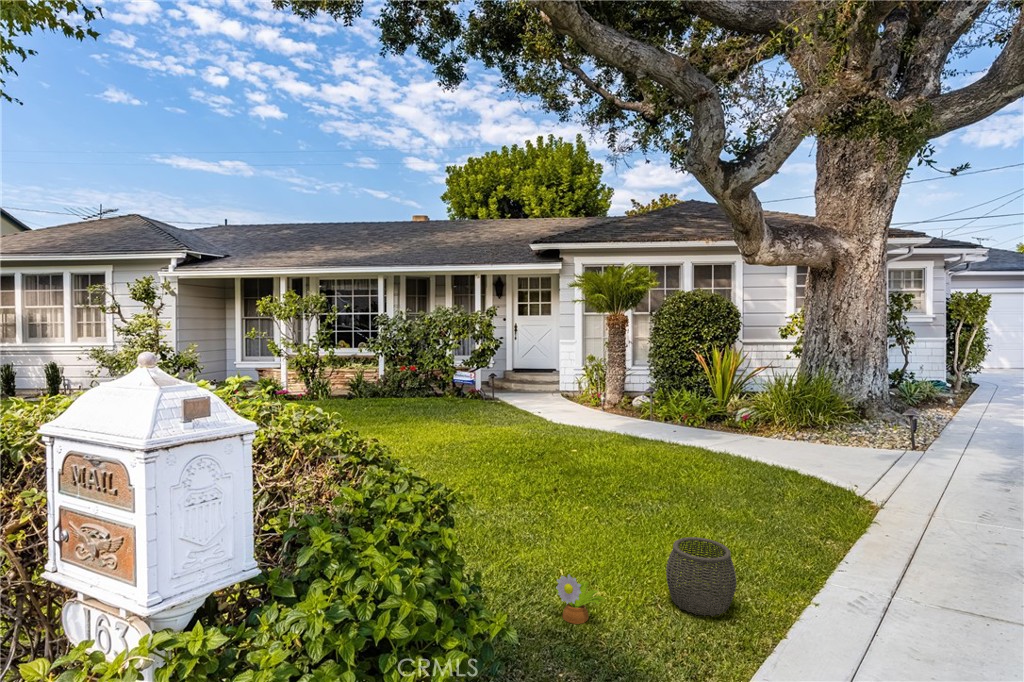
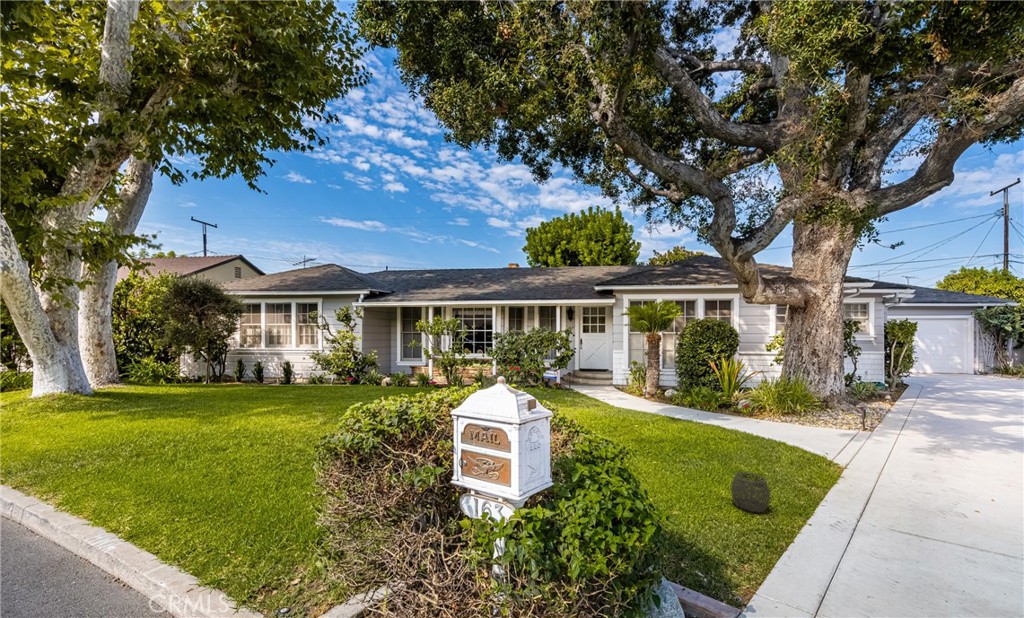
decorative plant: present [552,574,606,624] -> none [673,487,704,513]

